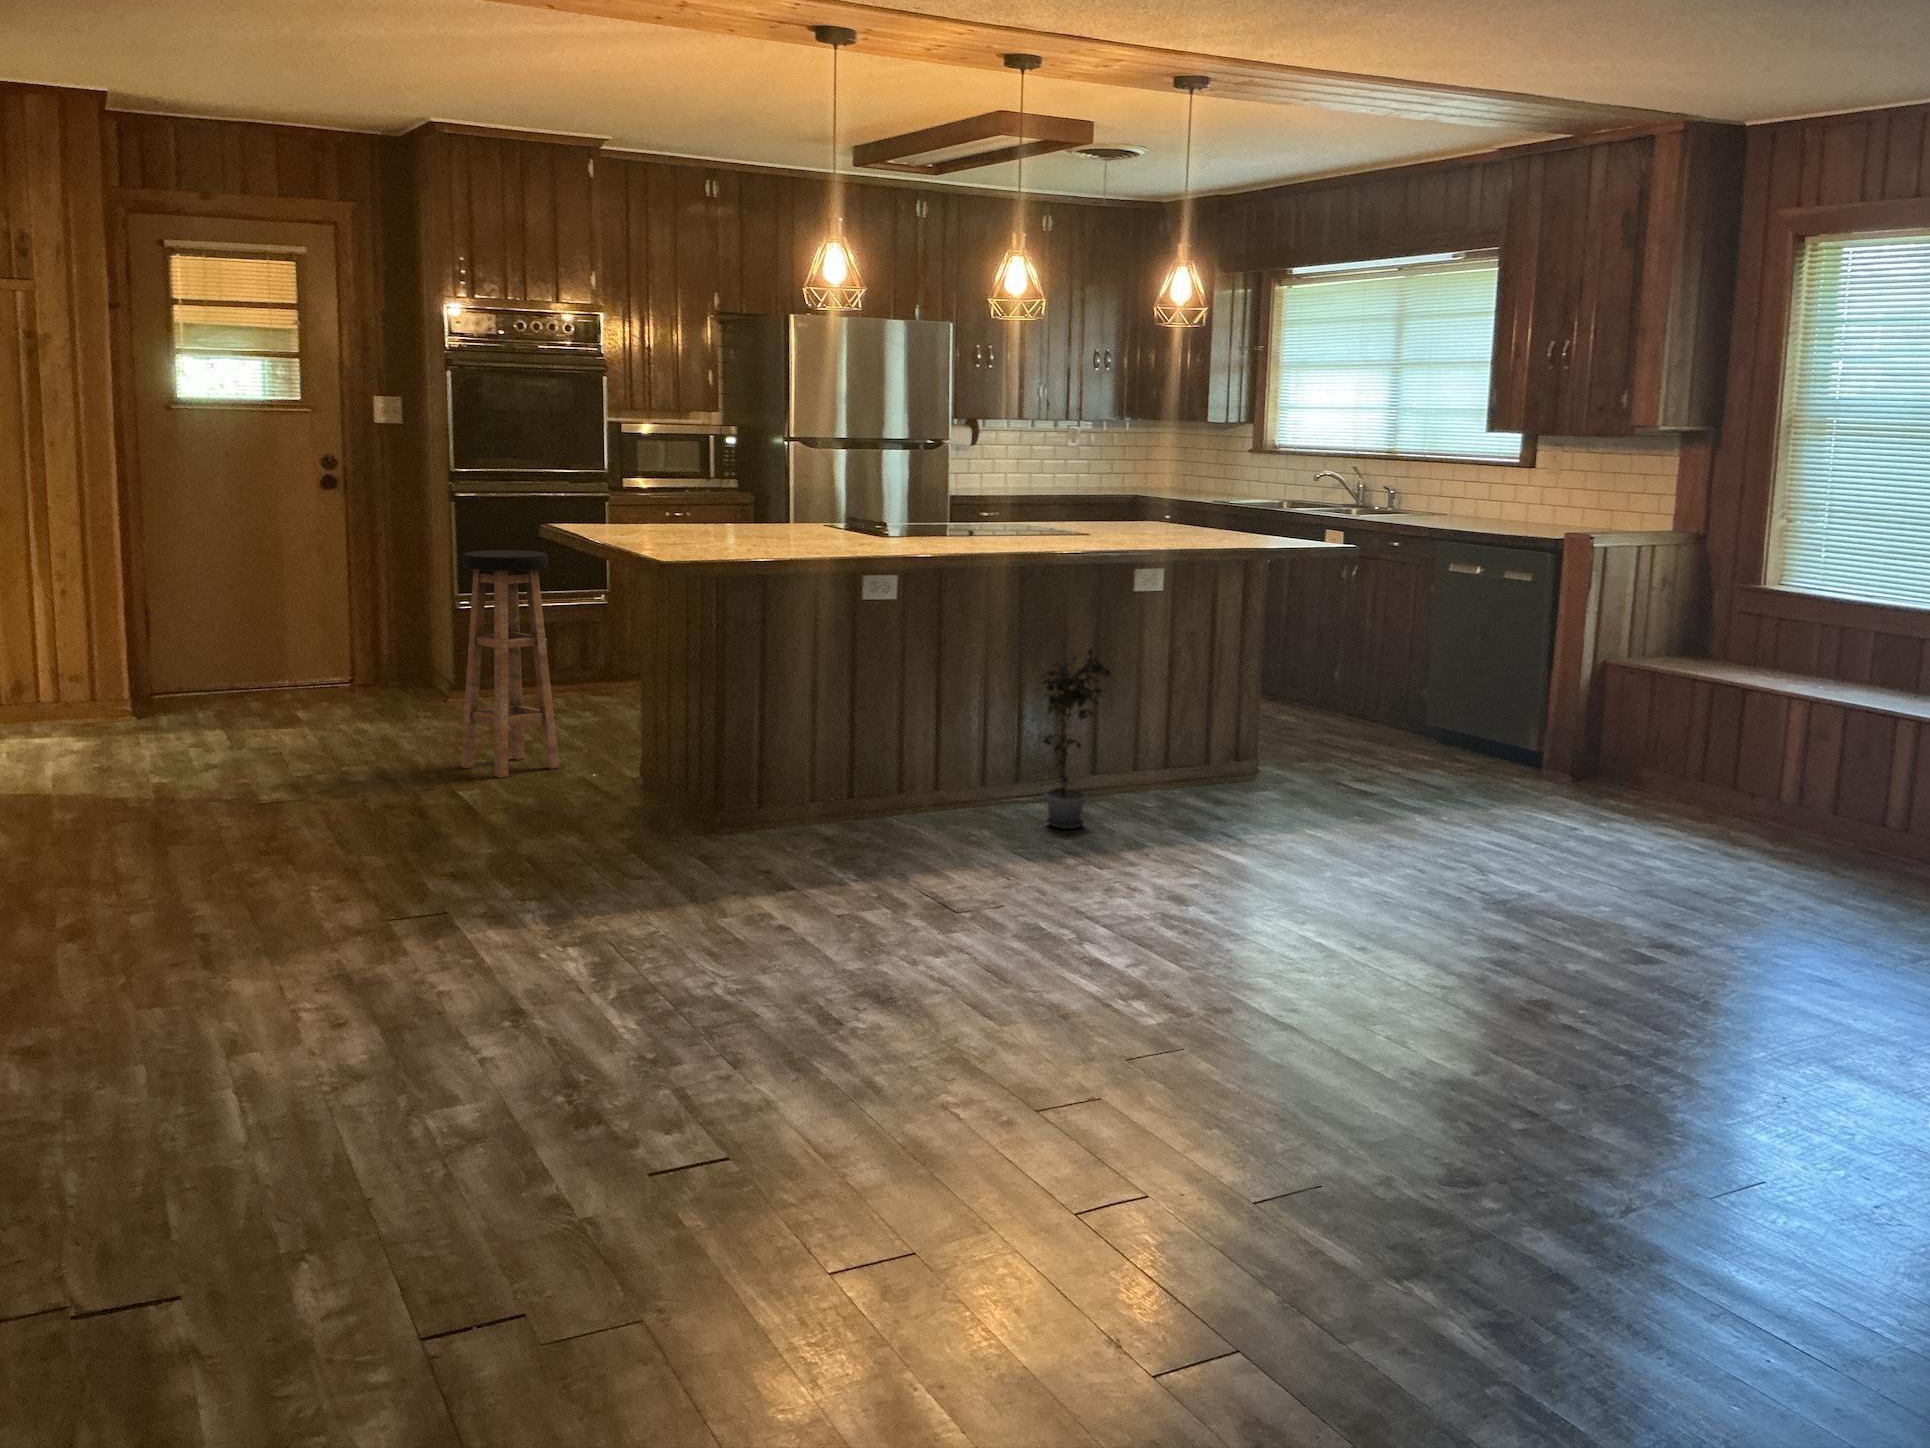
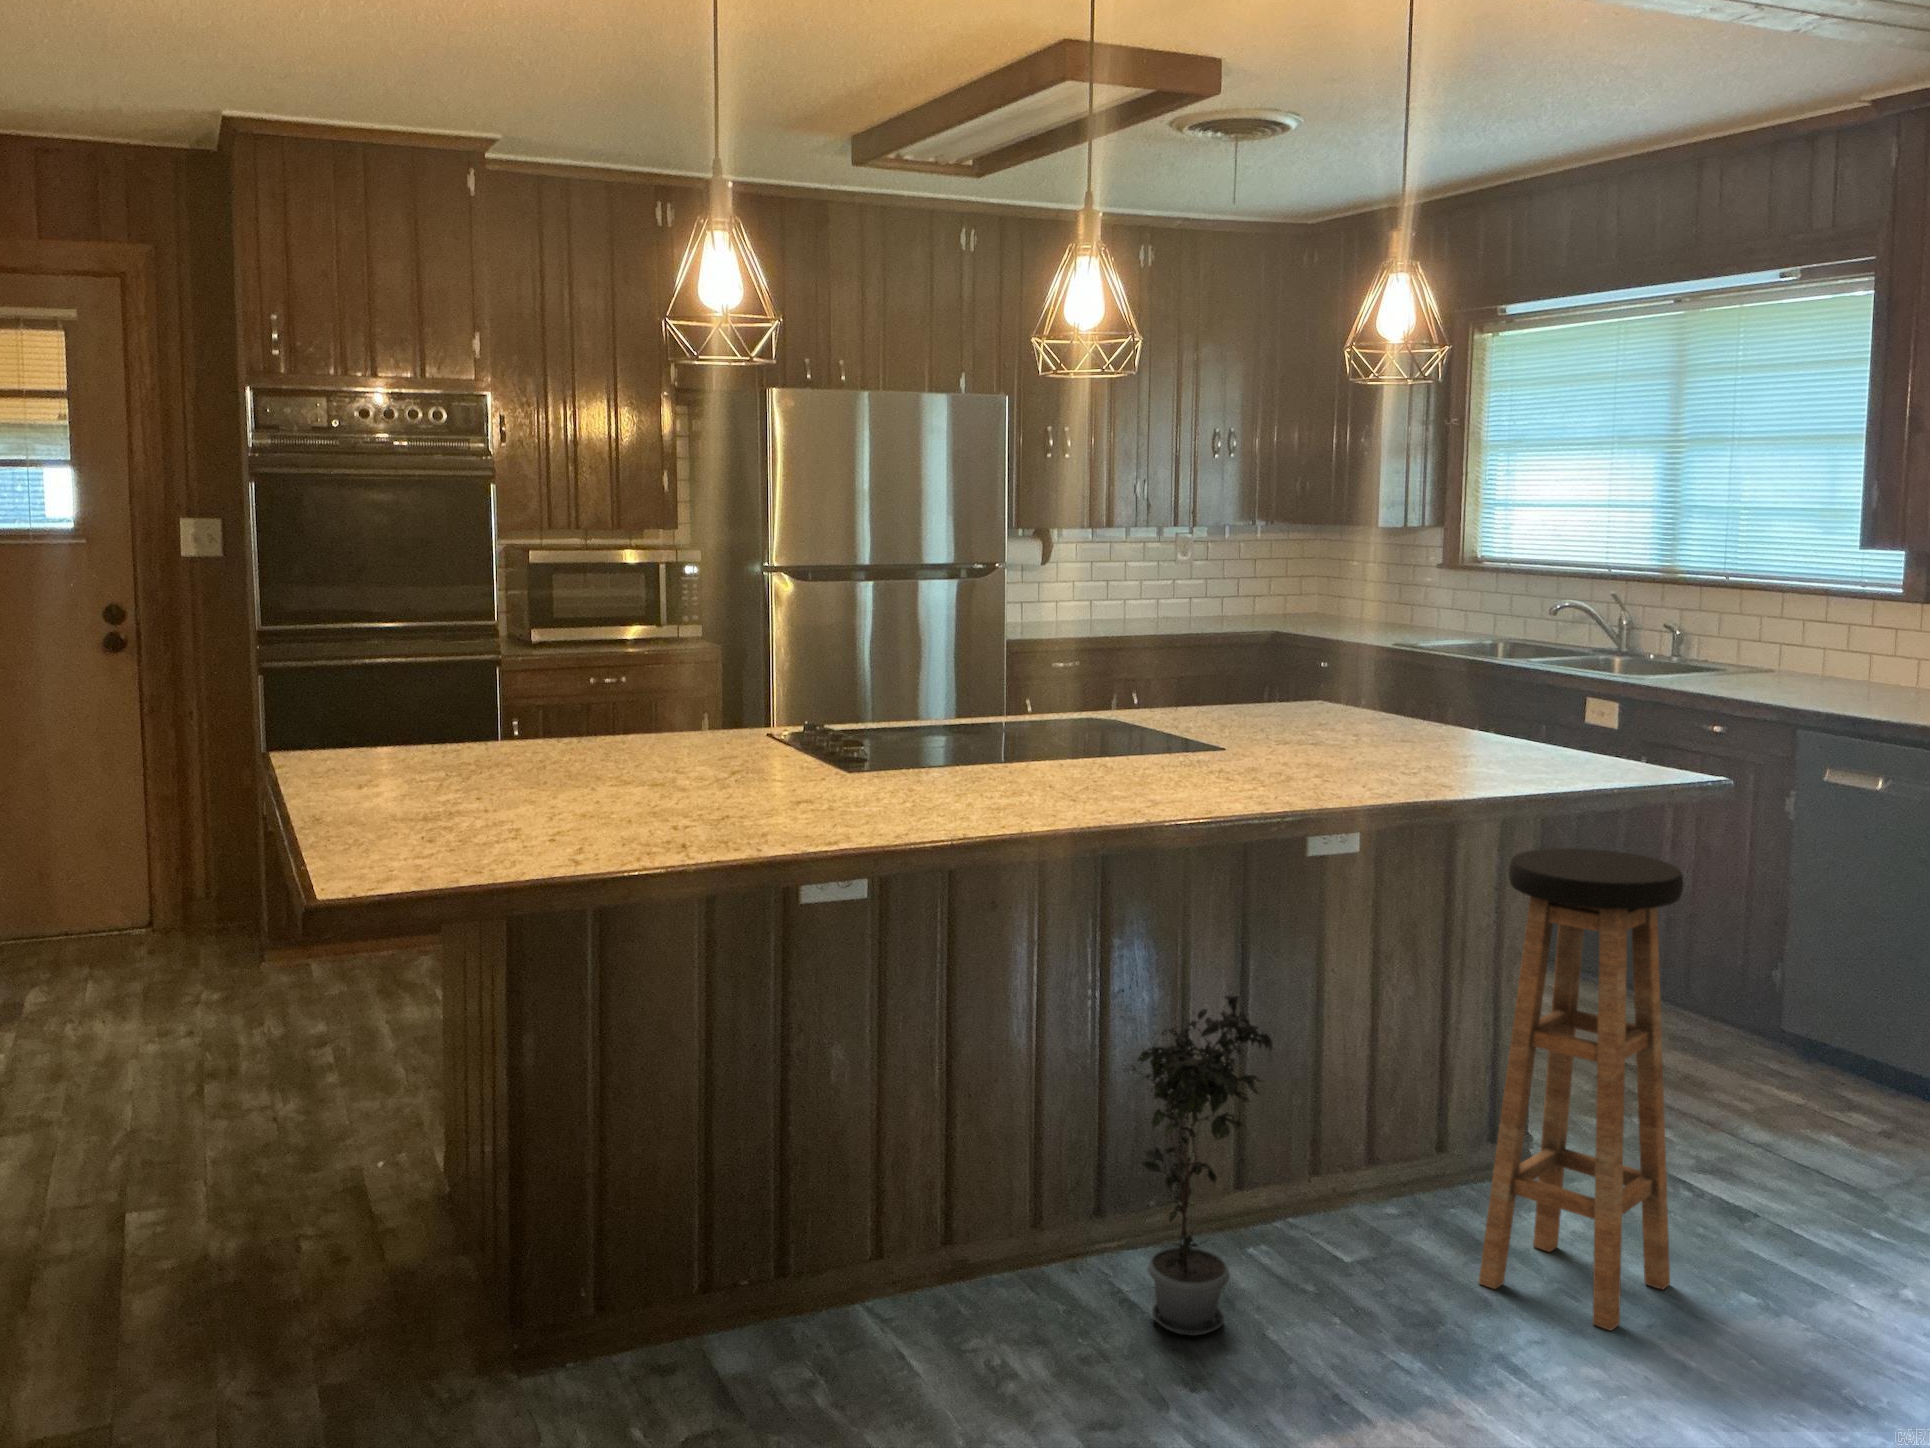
bar stool: present [461,550,559,778] -> present [1479,848,1684,1330]

